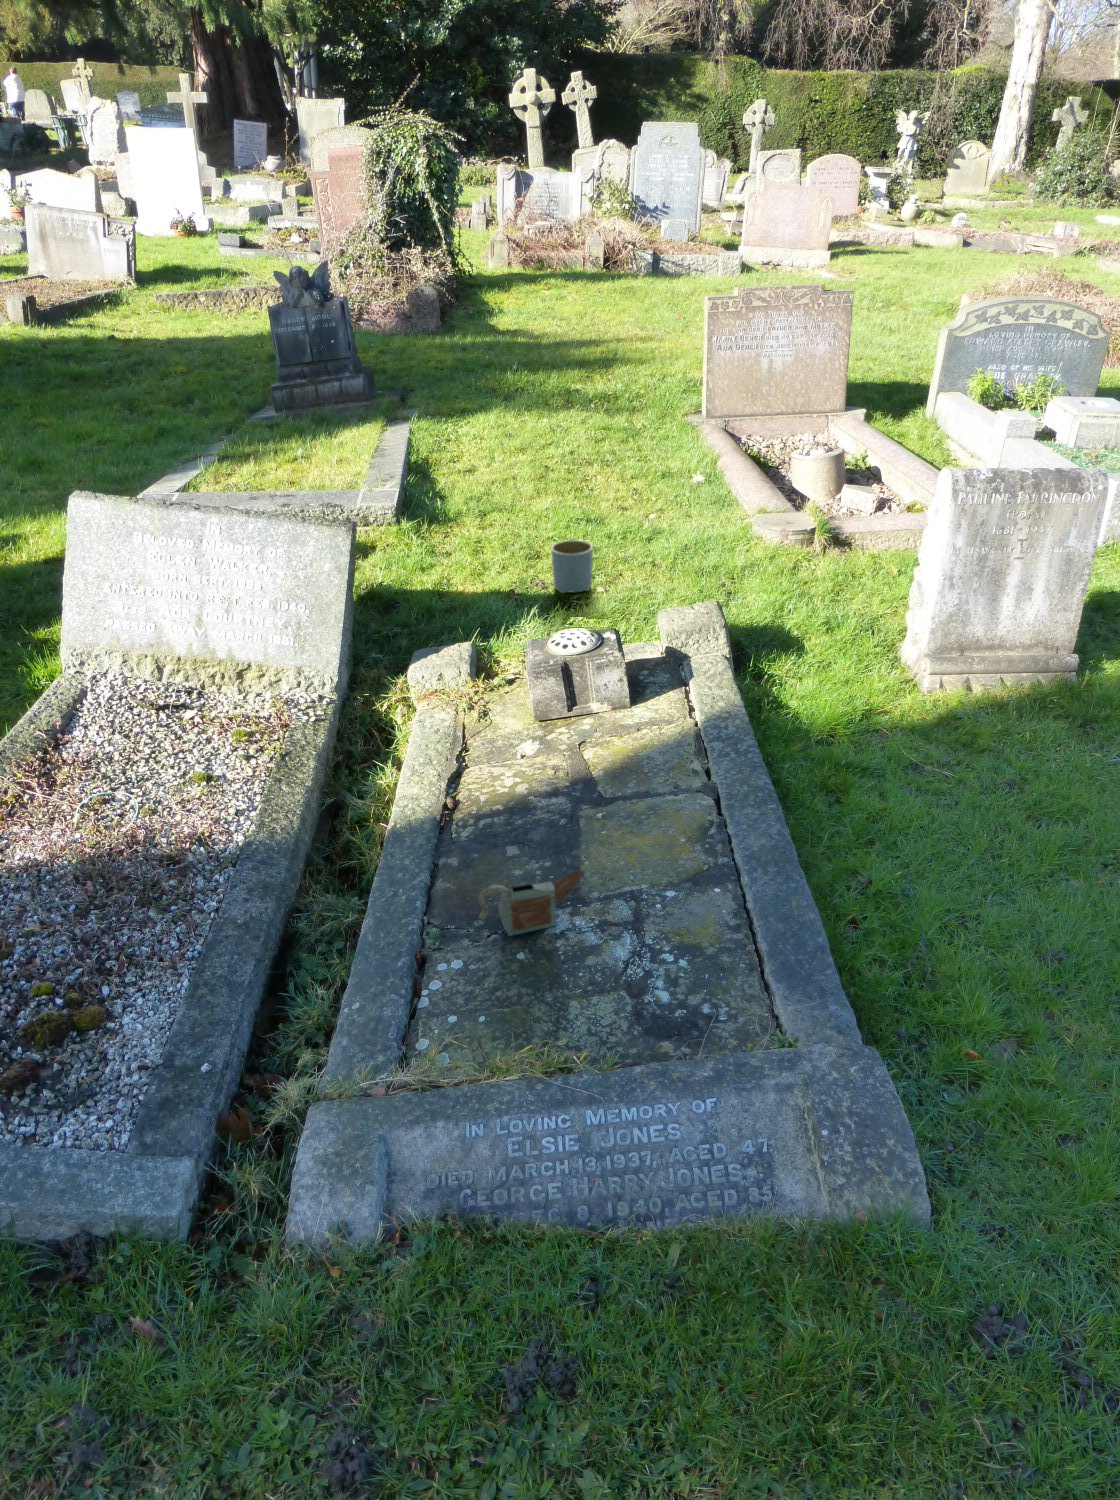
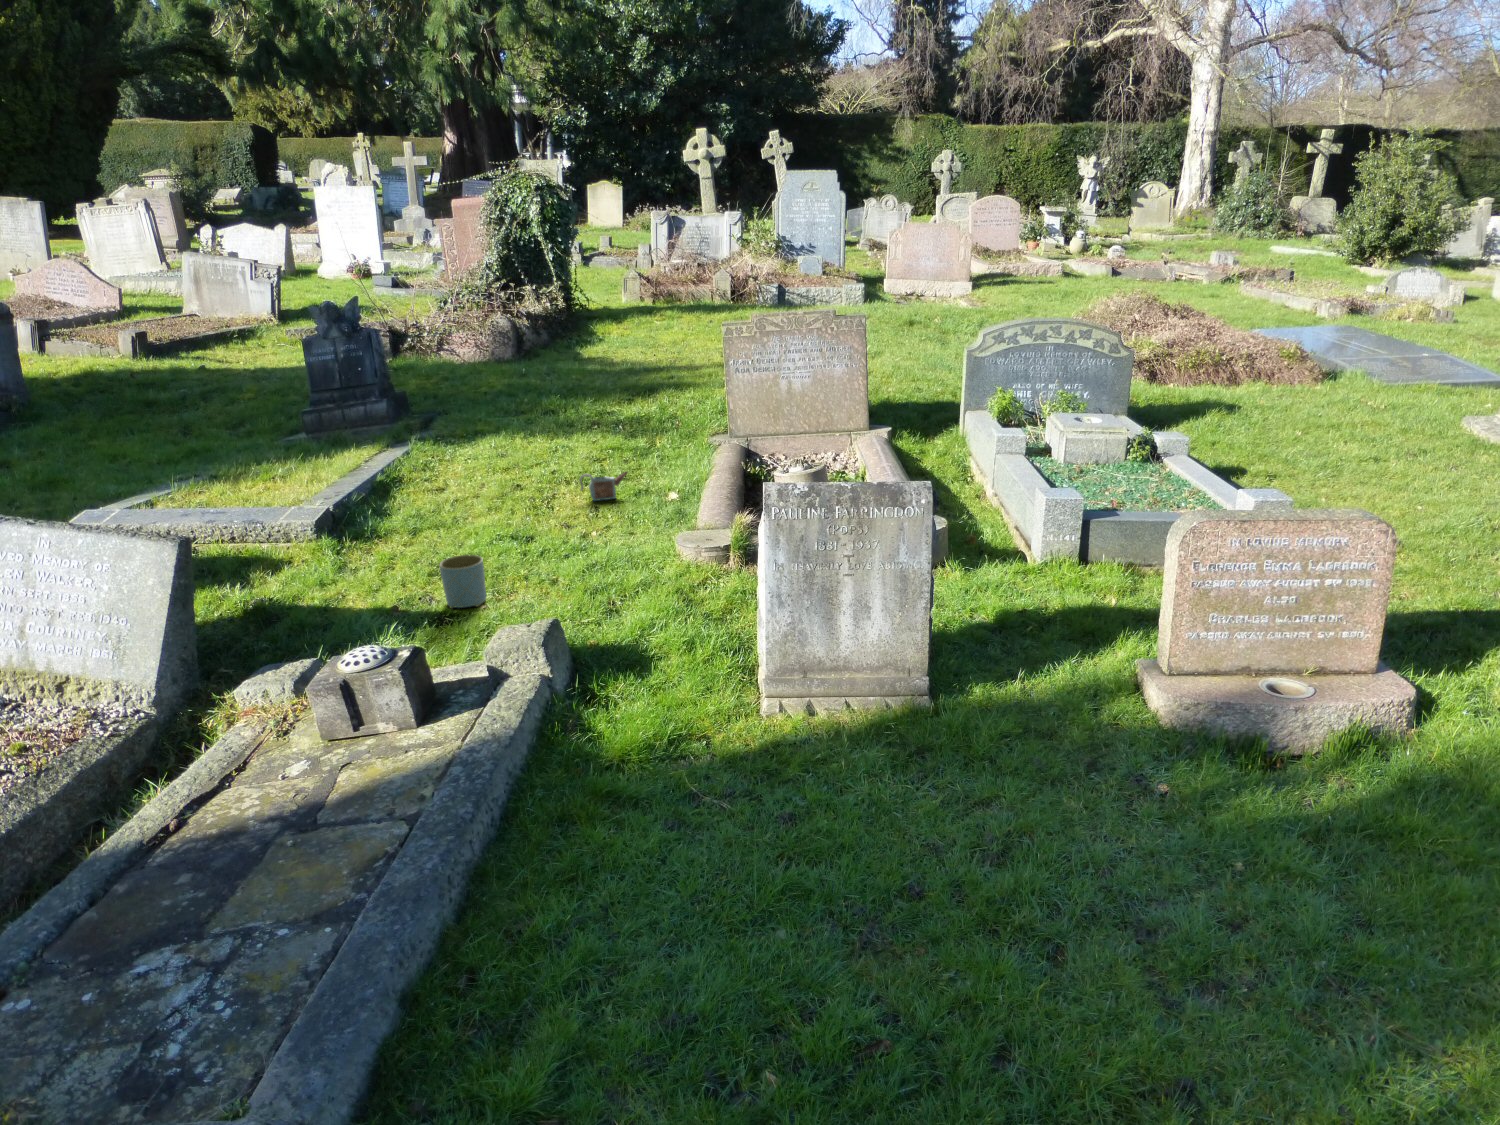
watering can: present [479,870,584,936] -> present [580,471,628,501]

